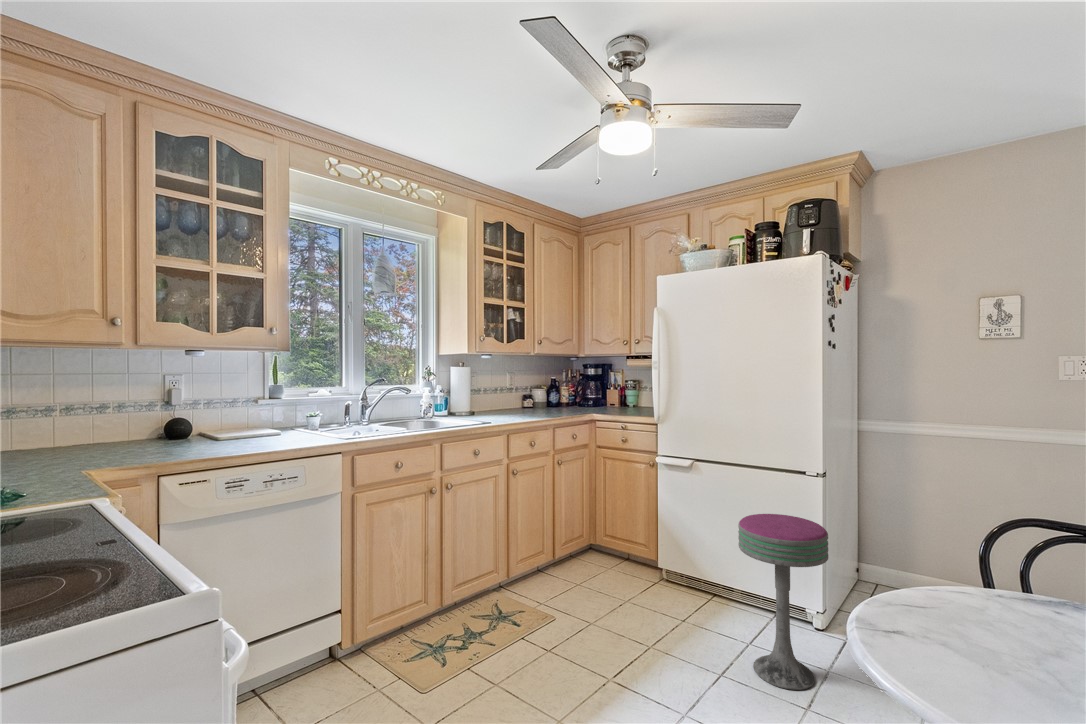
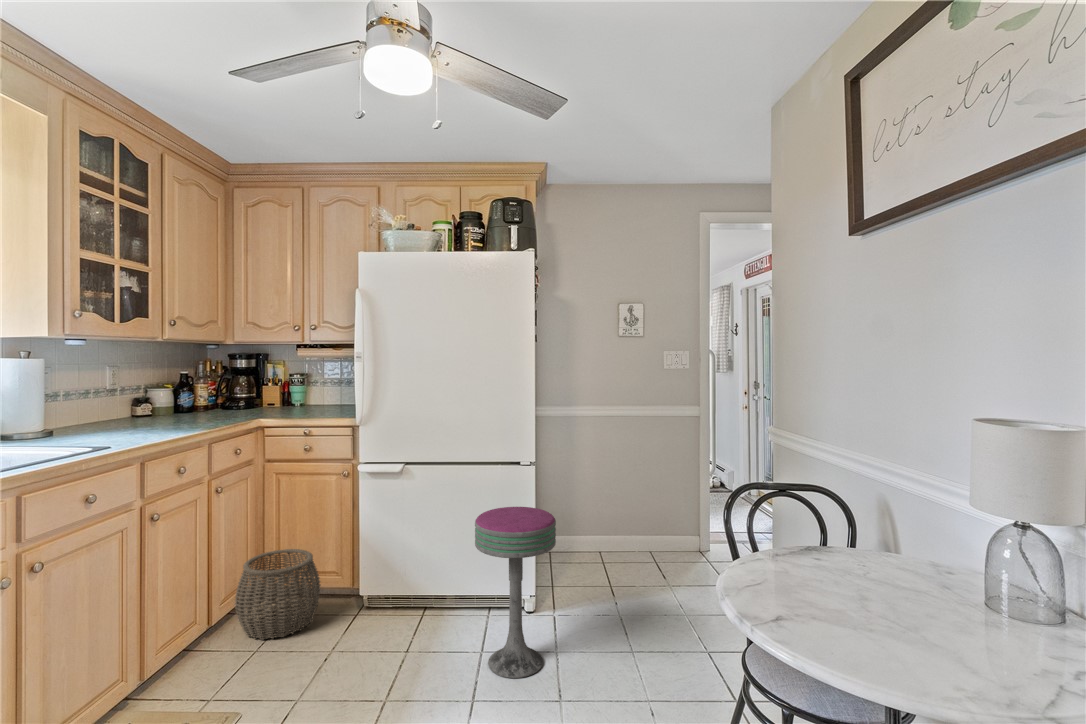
woven basket: none [568,517,629,585] -> present [235,549,321,640]

